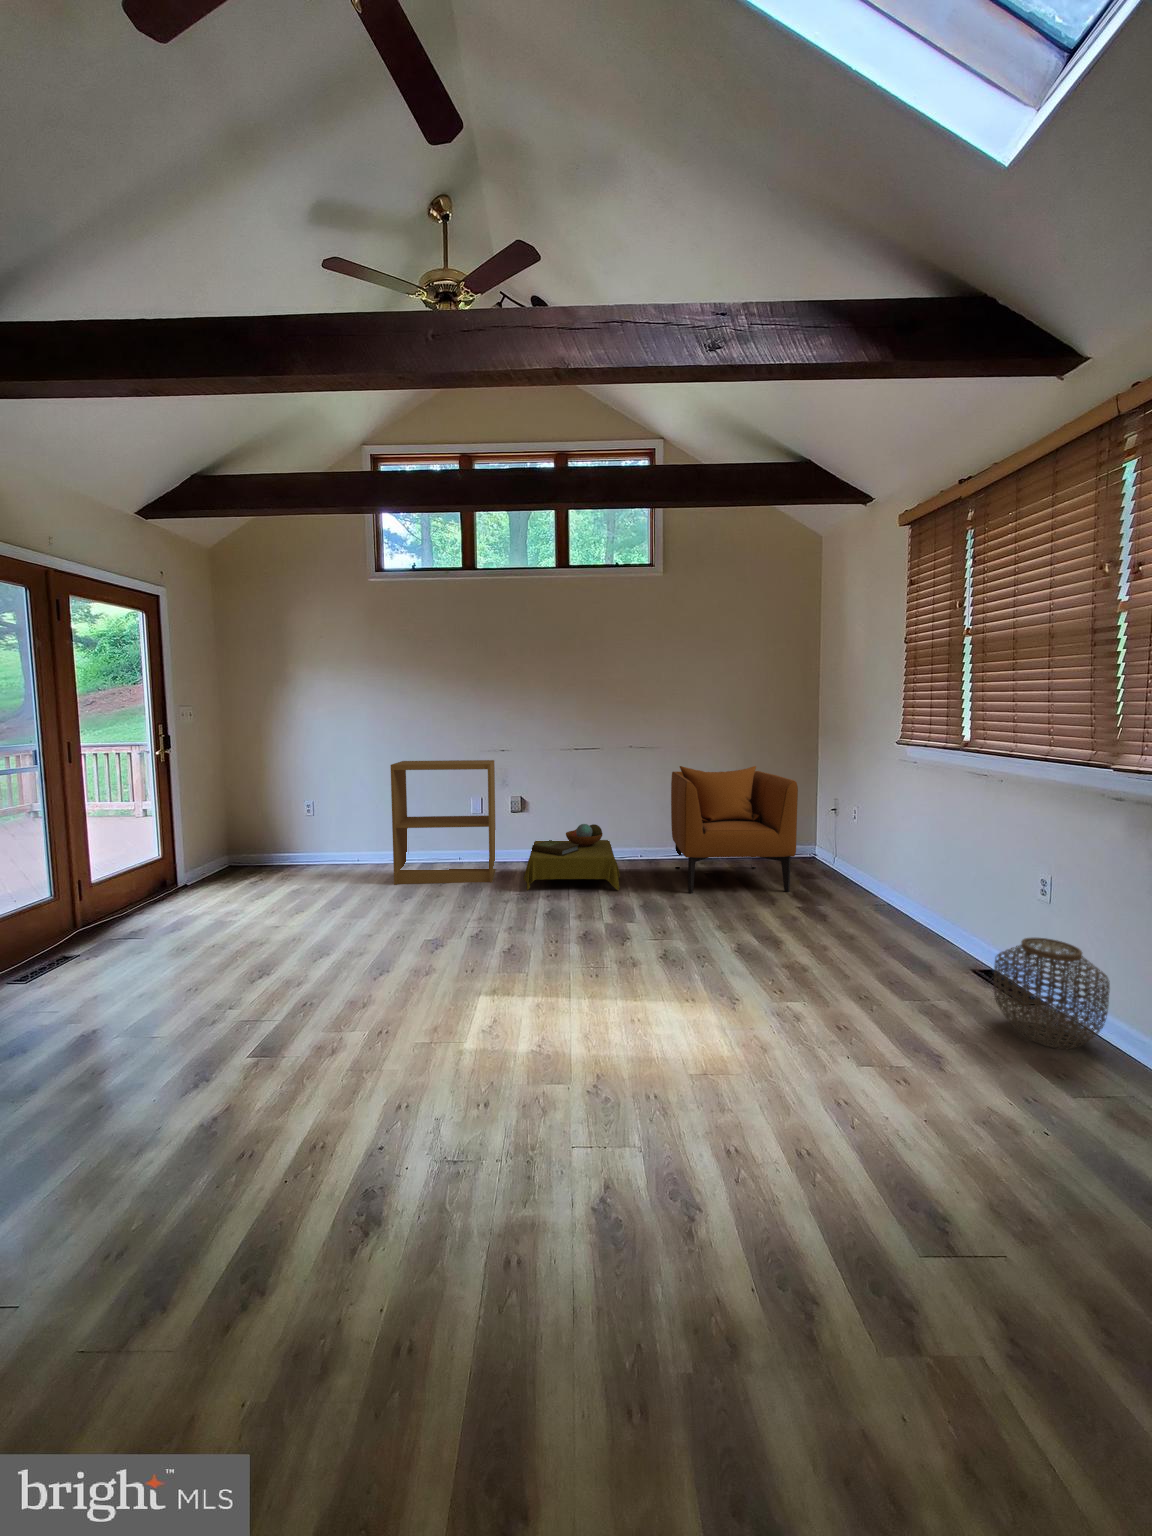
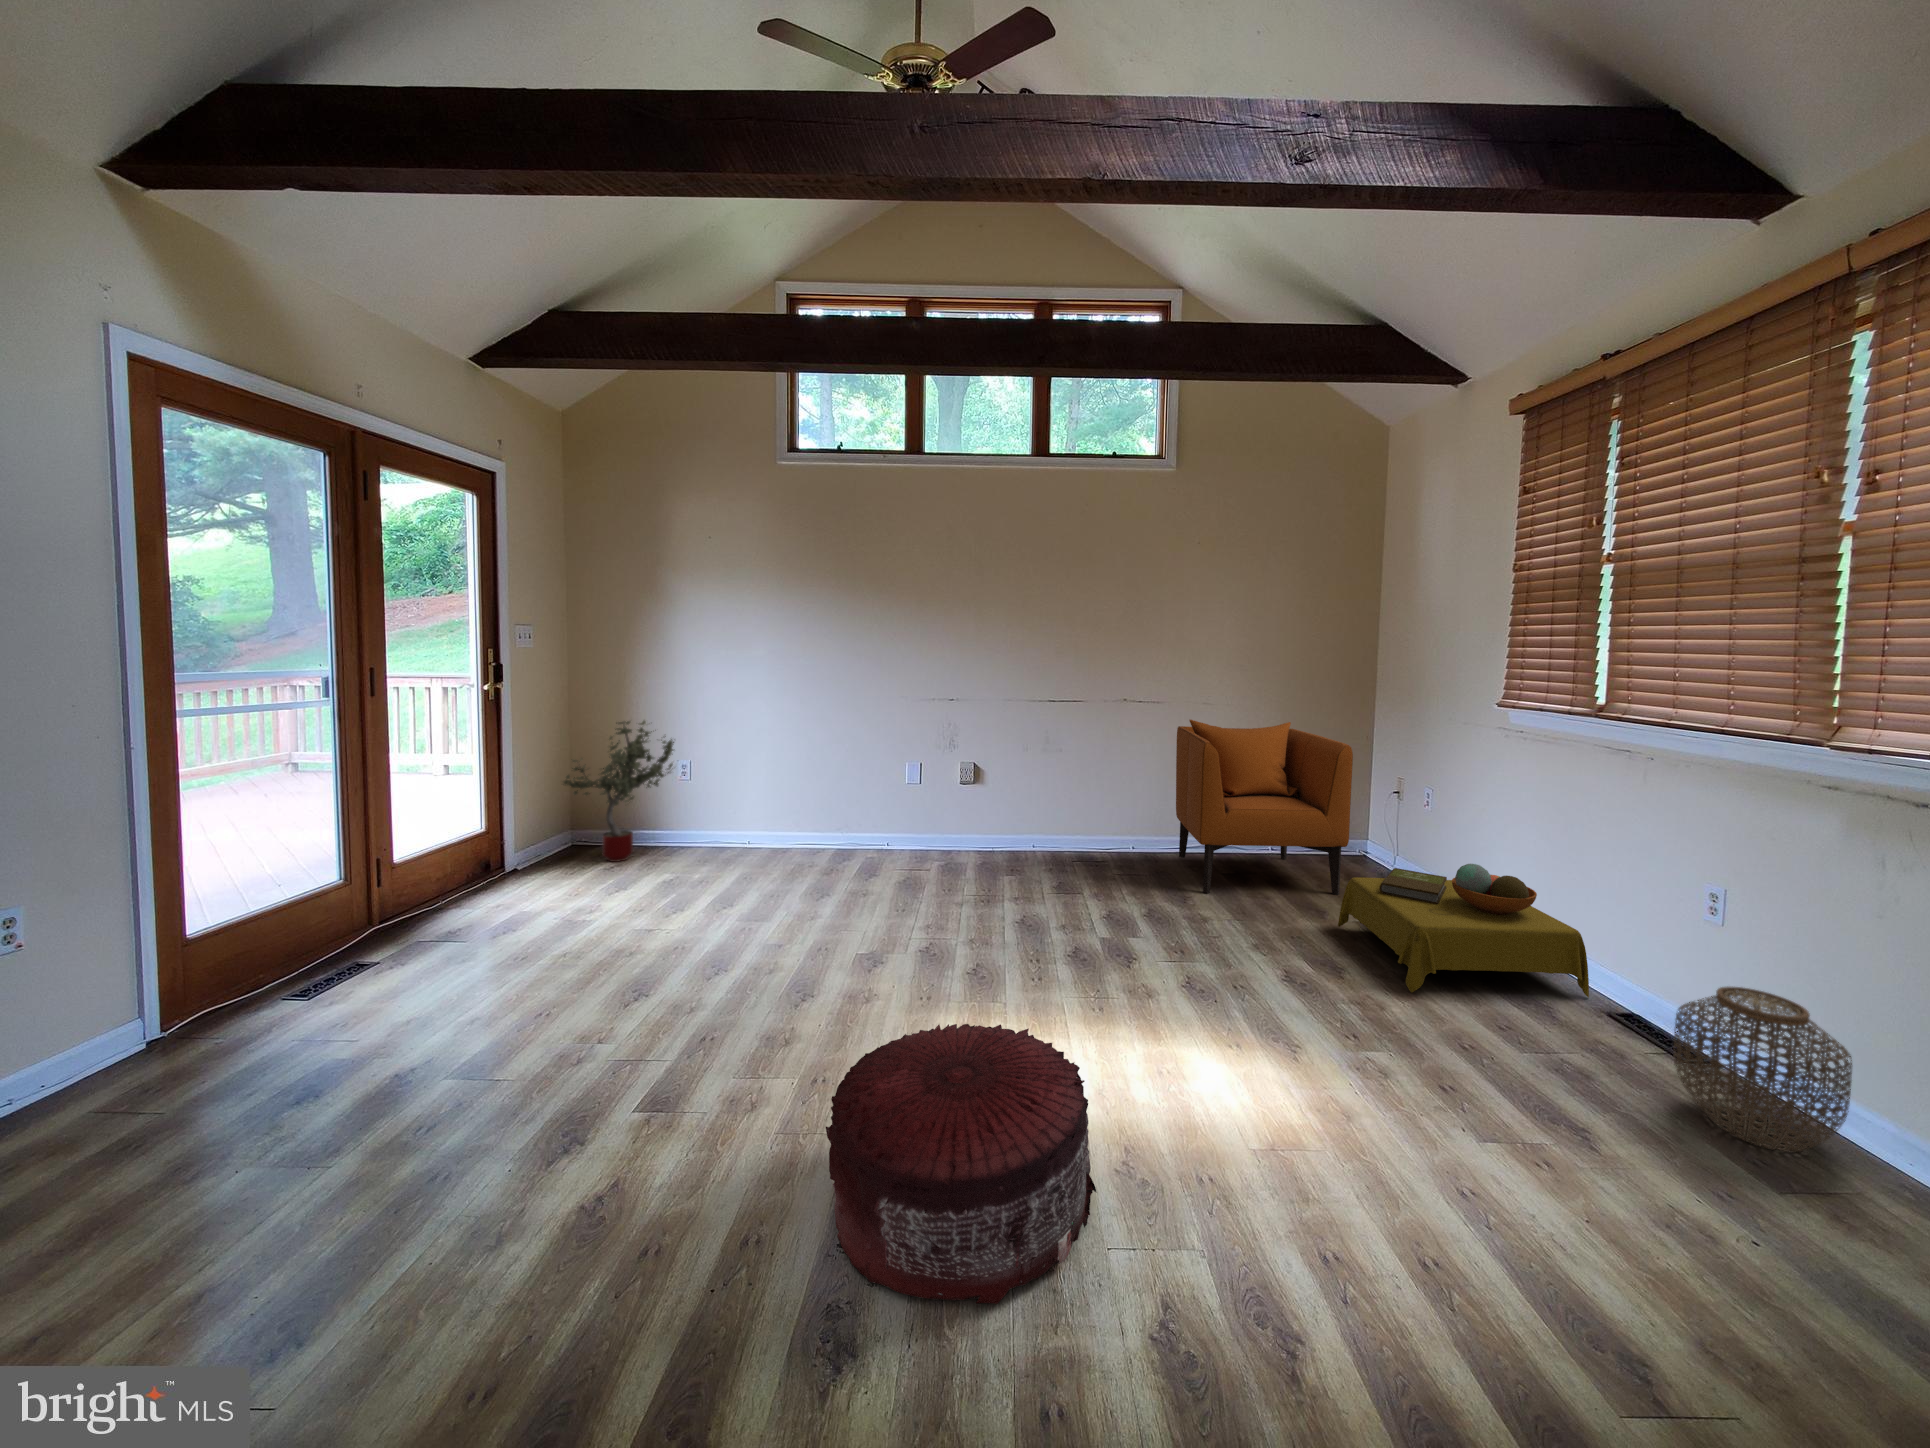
bookshelf: present [390,760,496,885] -> none [802,702,941,871]
potted tree: none [216,777,300,882] -> present [564,721,674,862]
side table: present [524,824,620,891] -> present [1338,864,1589,998]
pouf: none [384,973,572,1143] -> present [826,1024,1096,1304]

